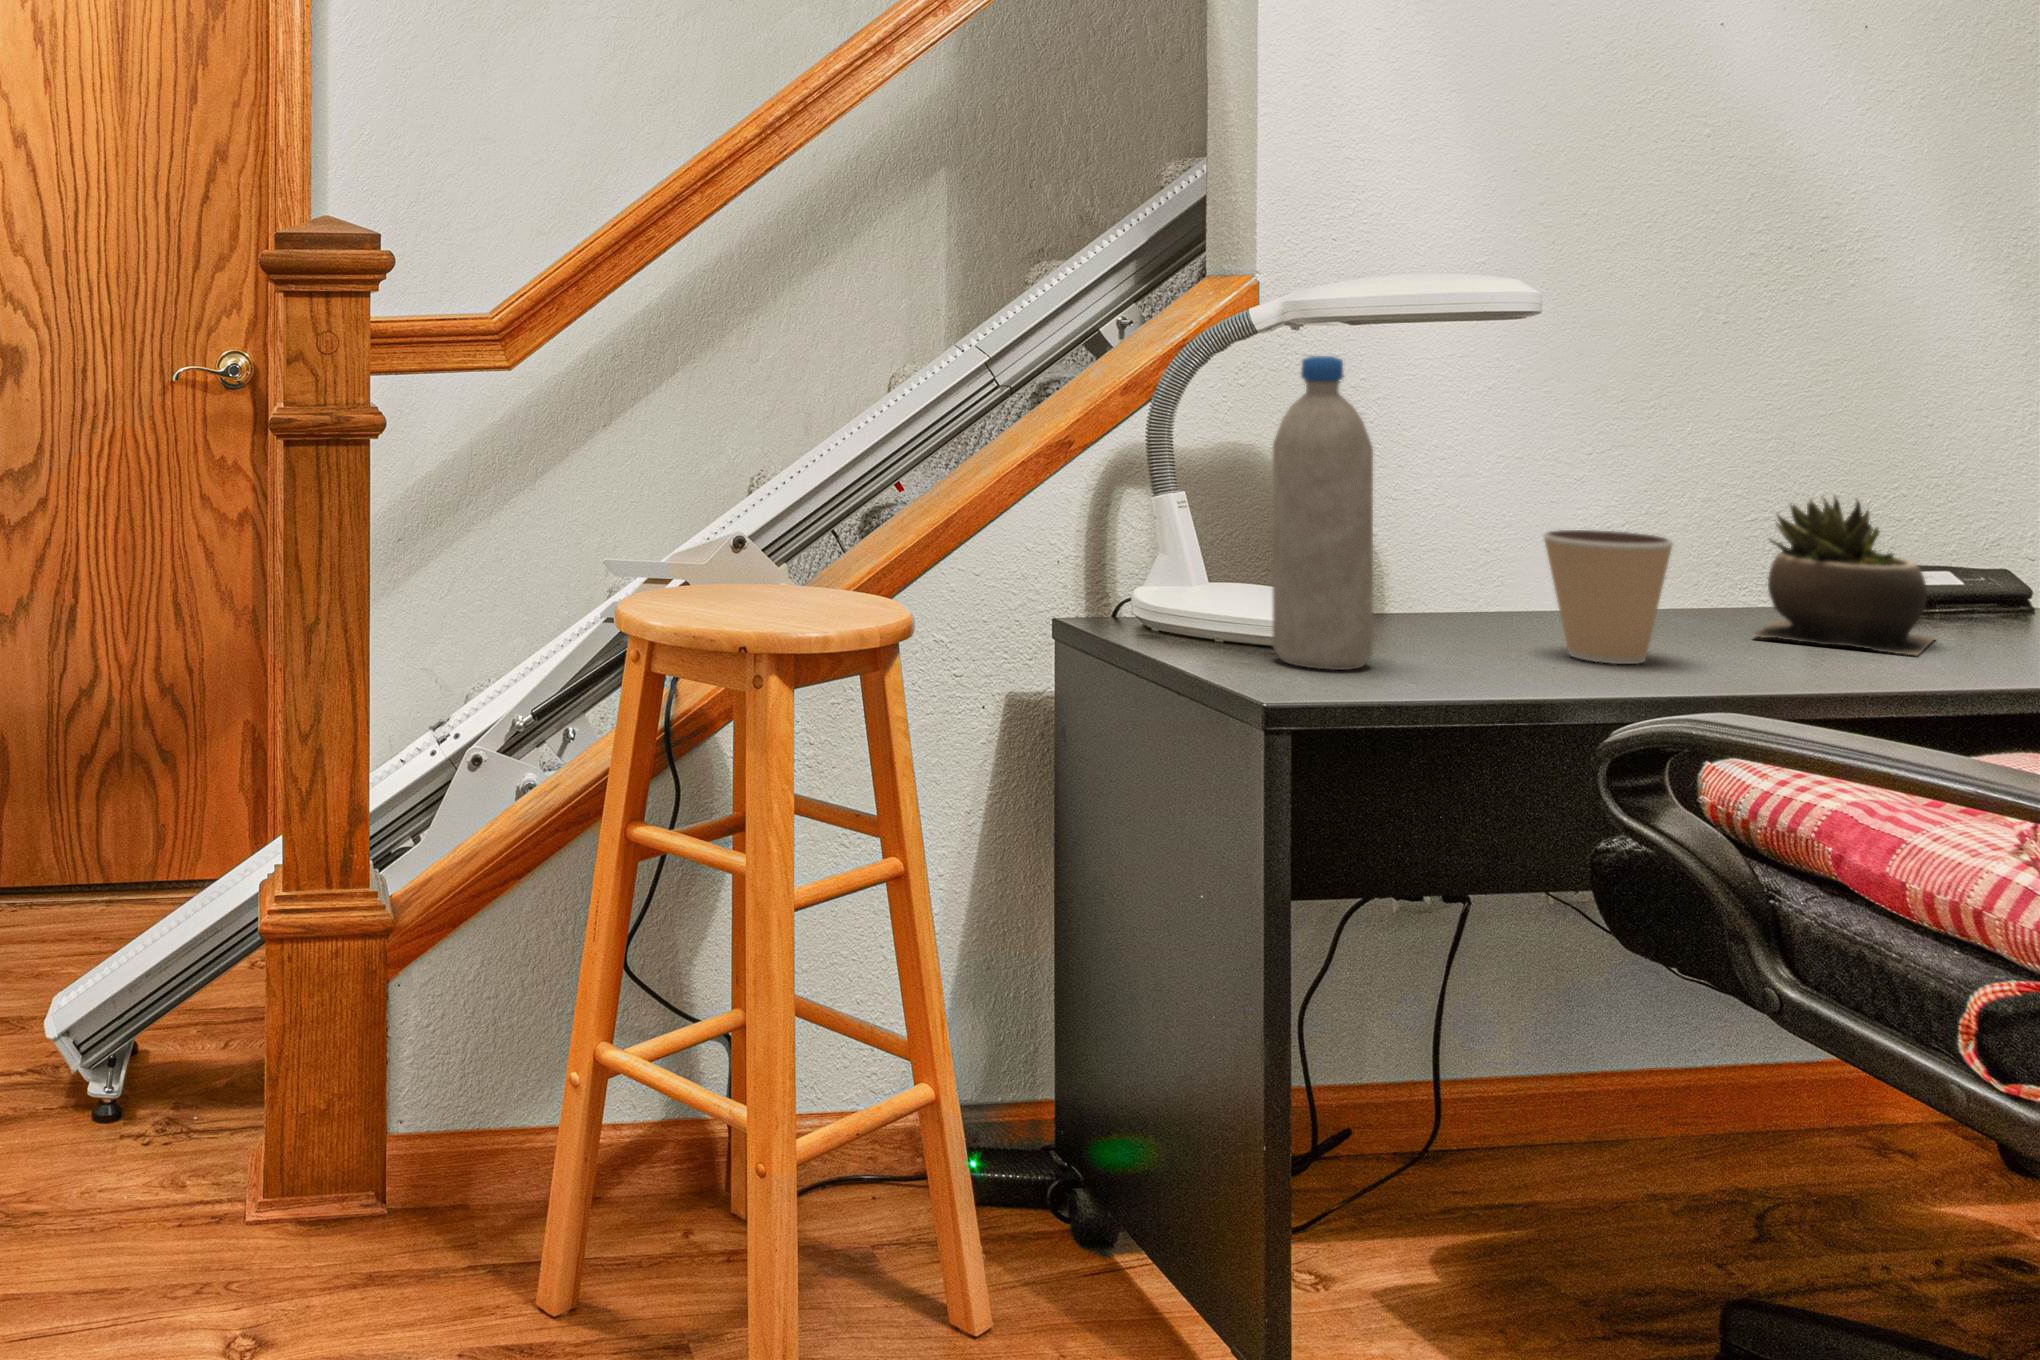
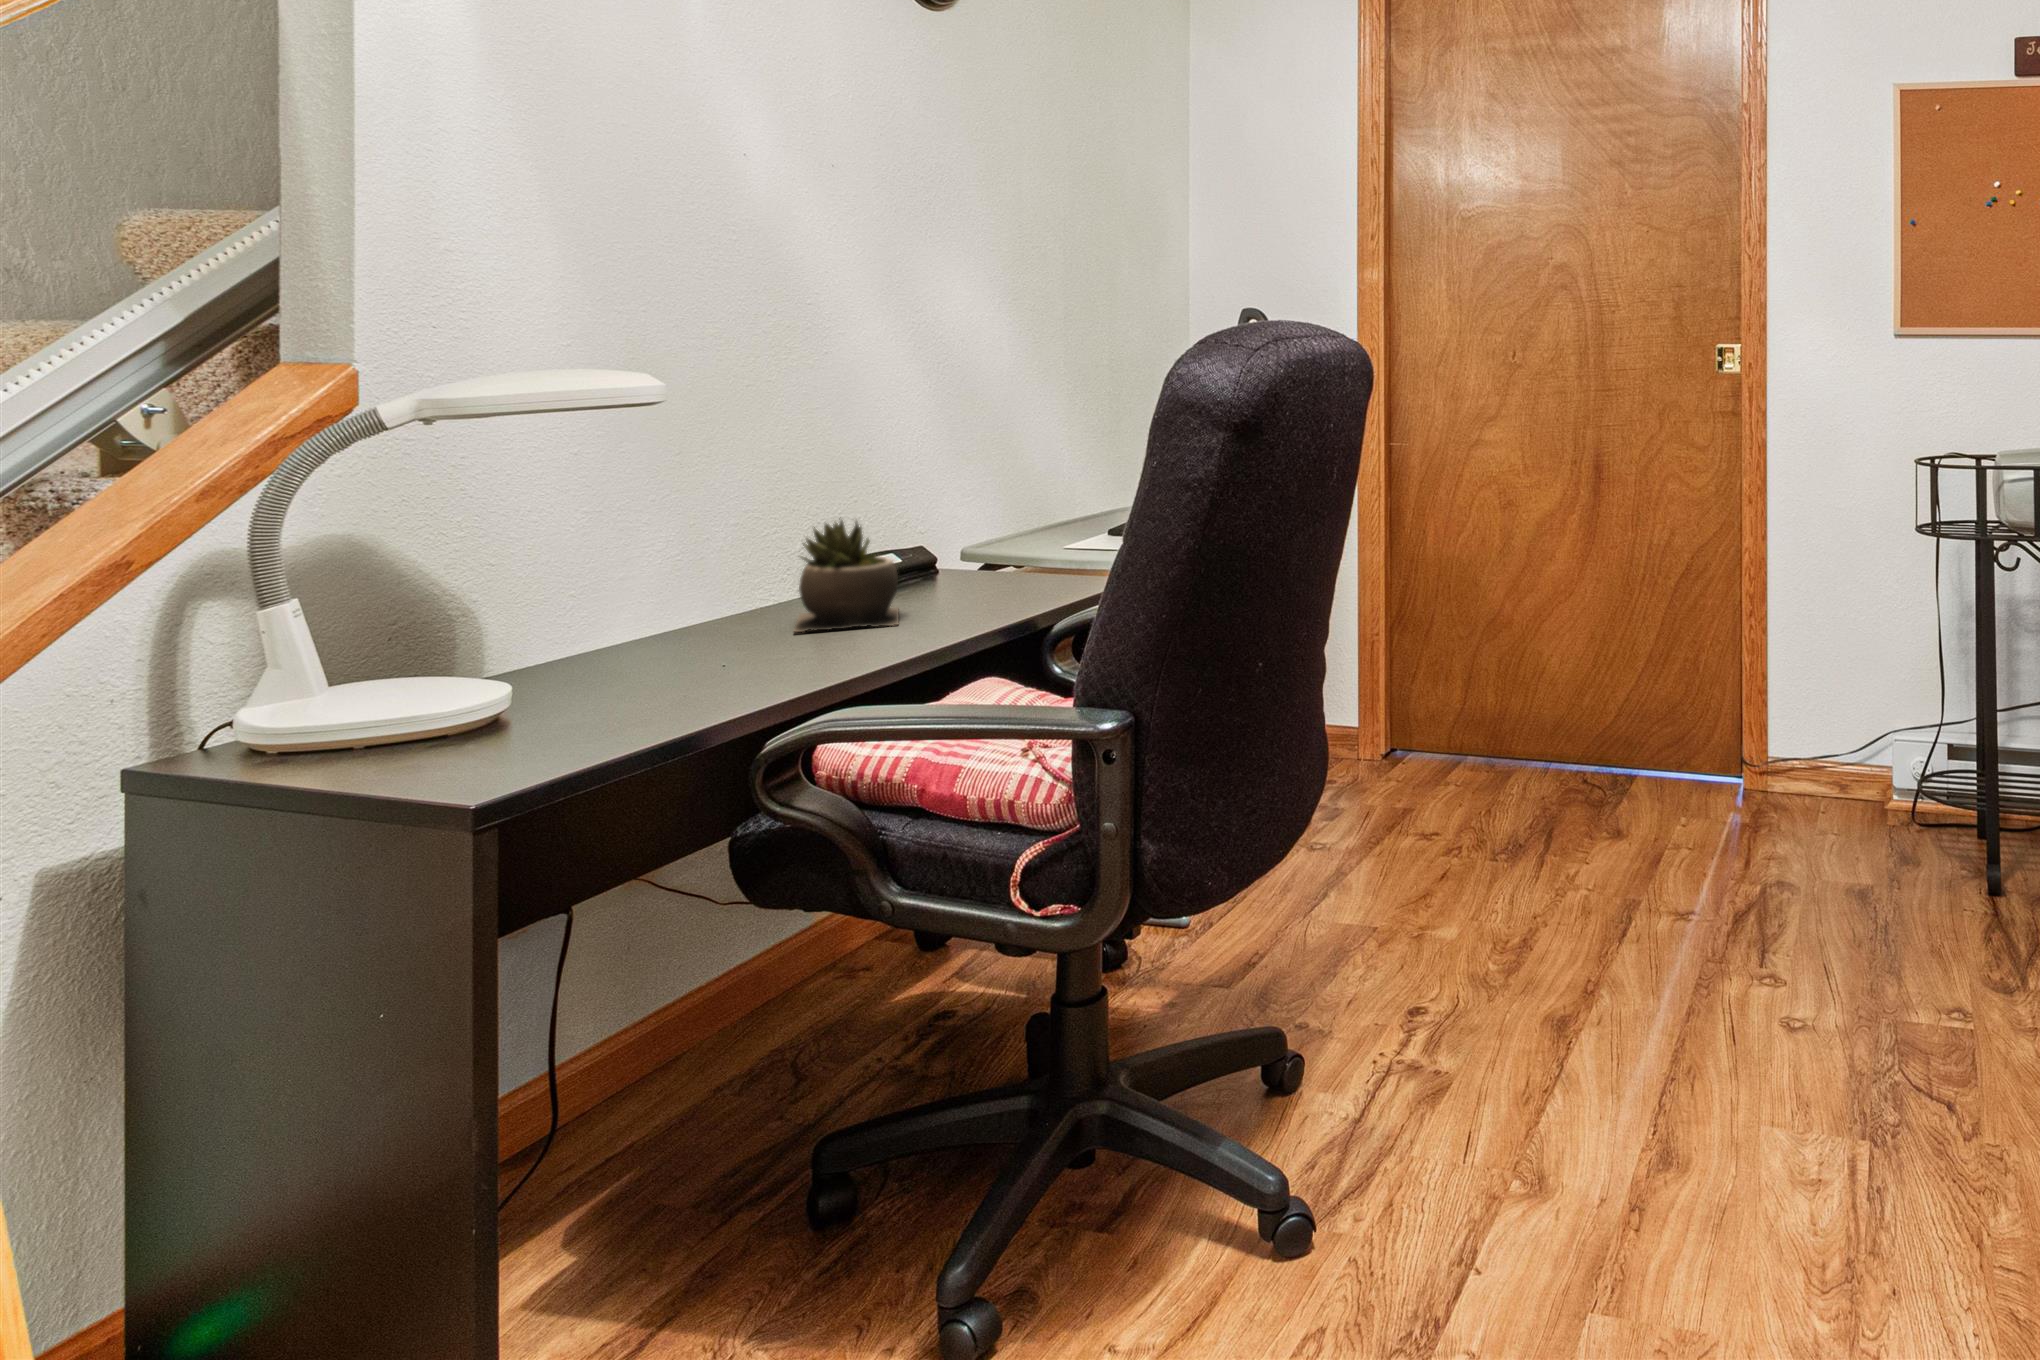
water bottle: present [1273,356,1373,670] -> none [422,454,530,753]
coffee cup: present [1543,530,1673,664] -> none [657,571,759,683]

